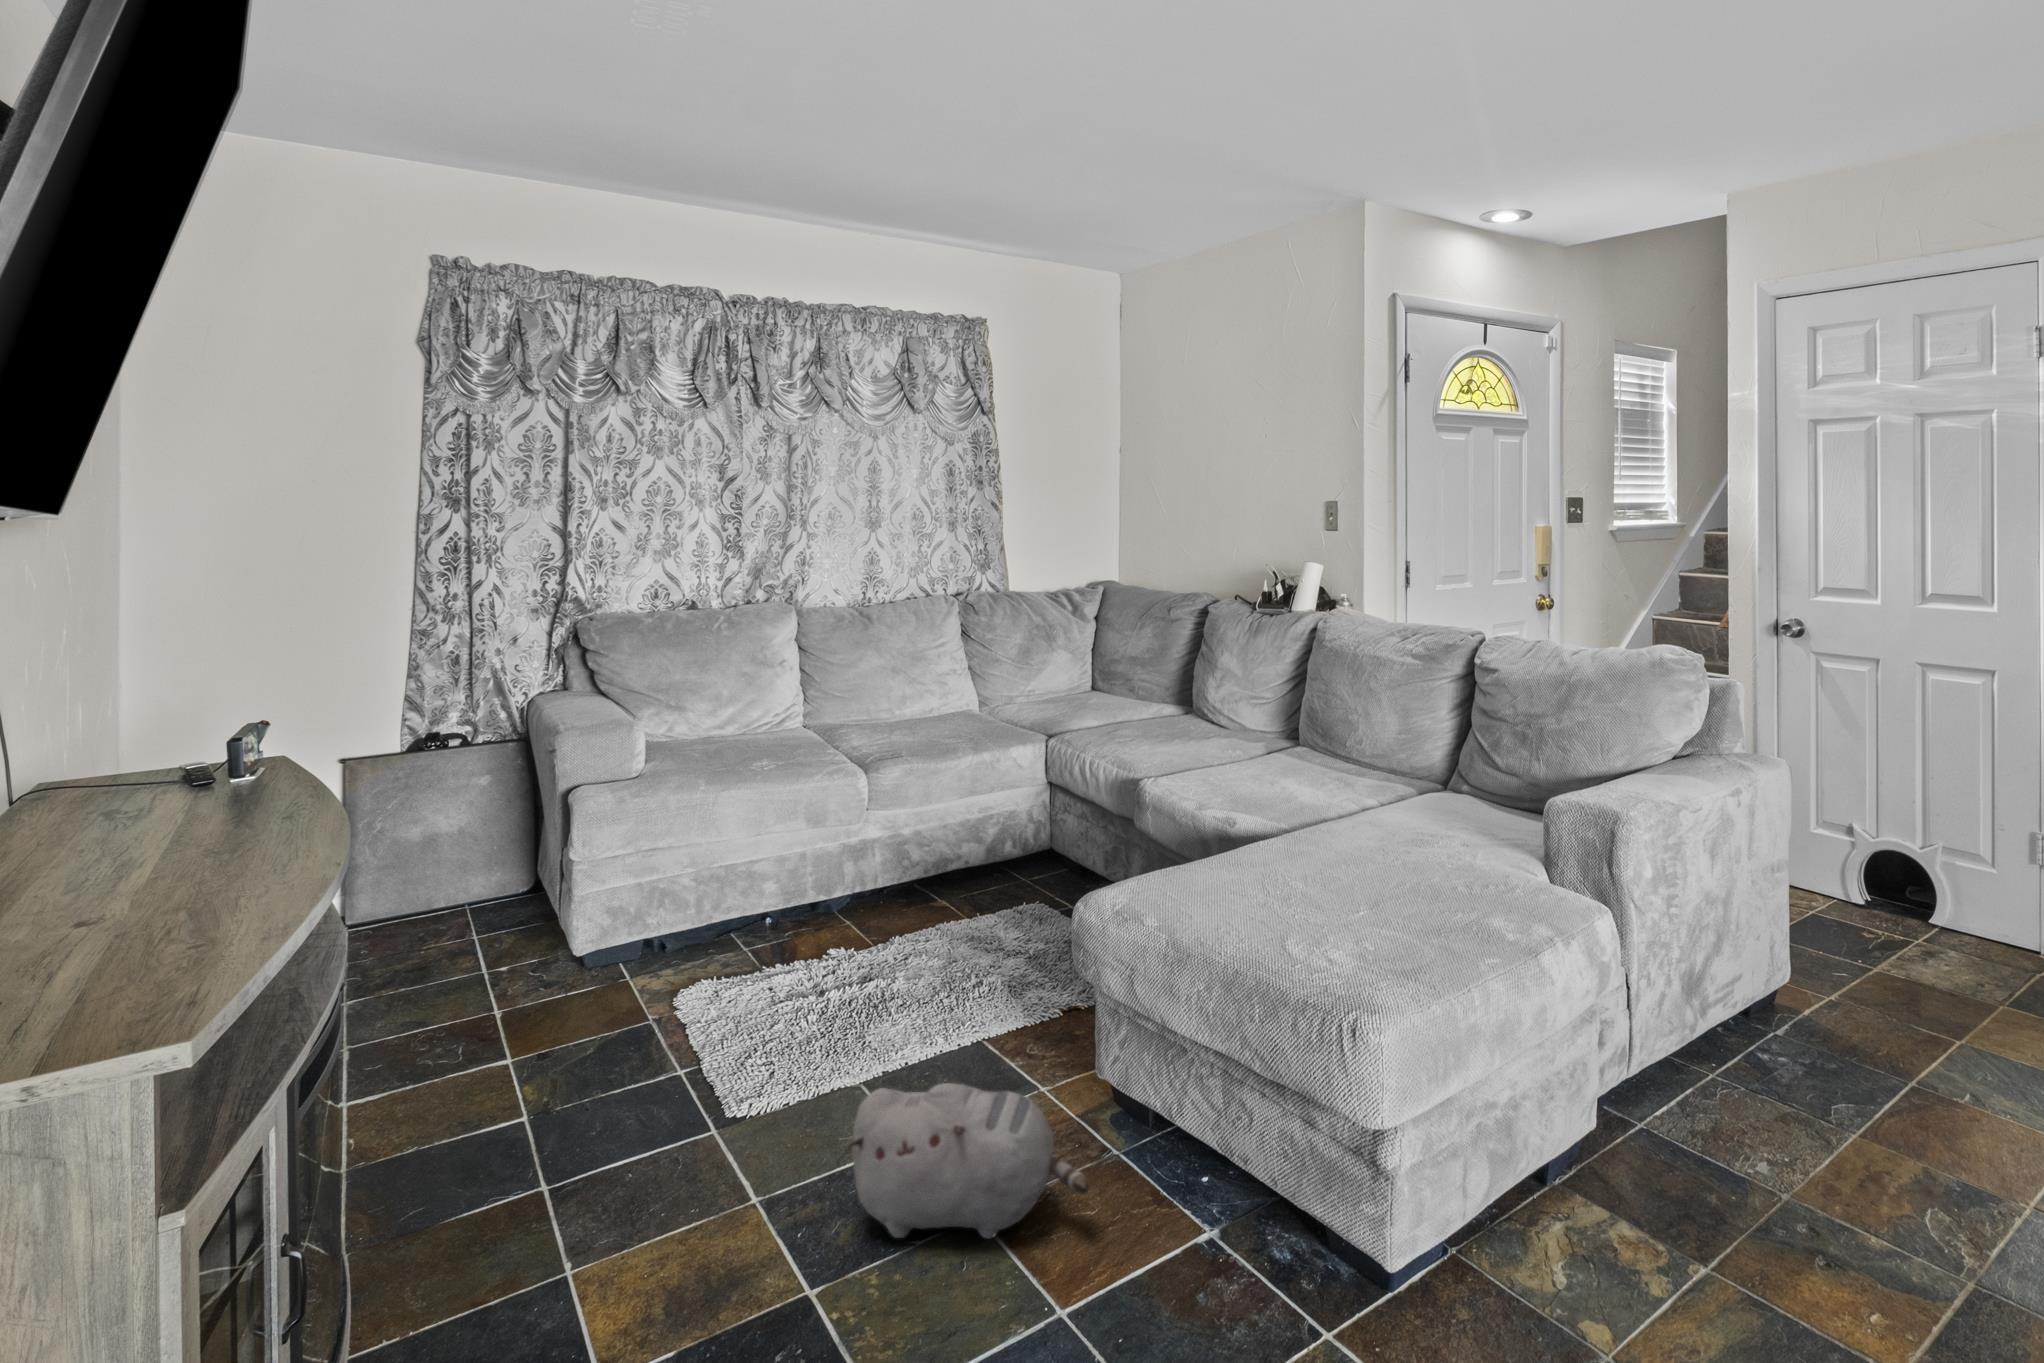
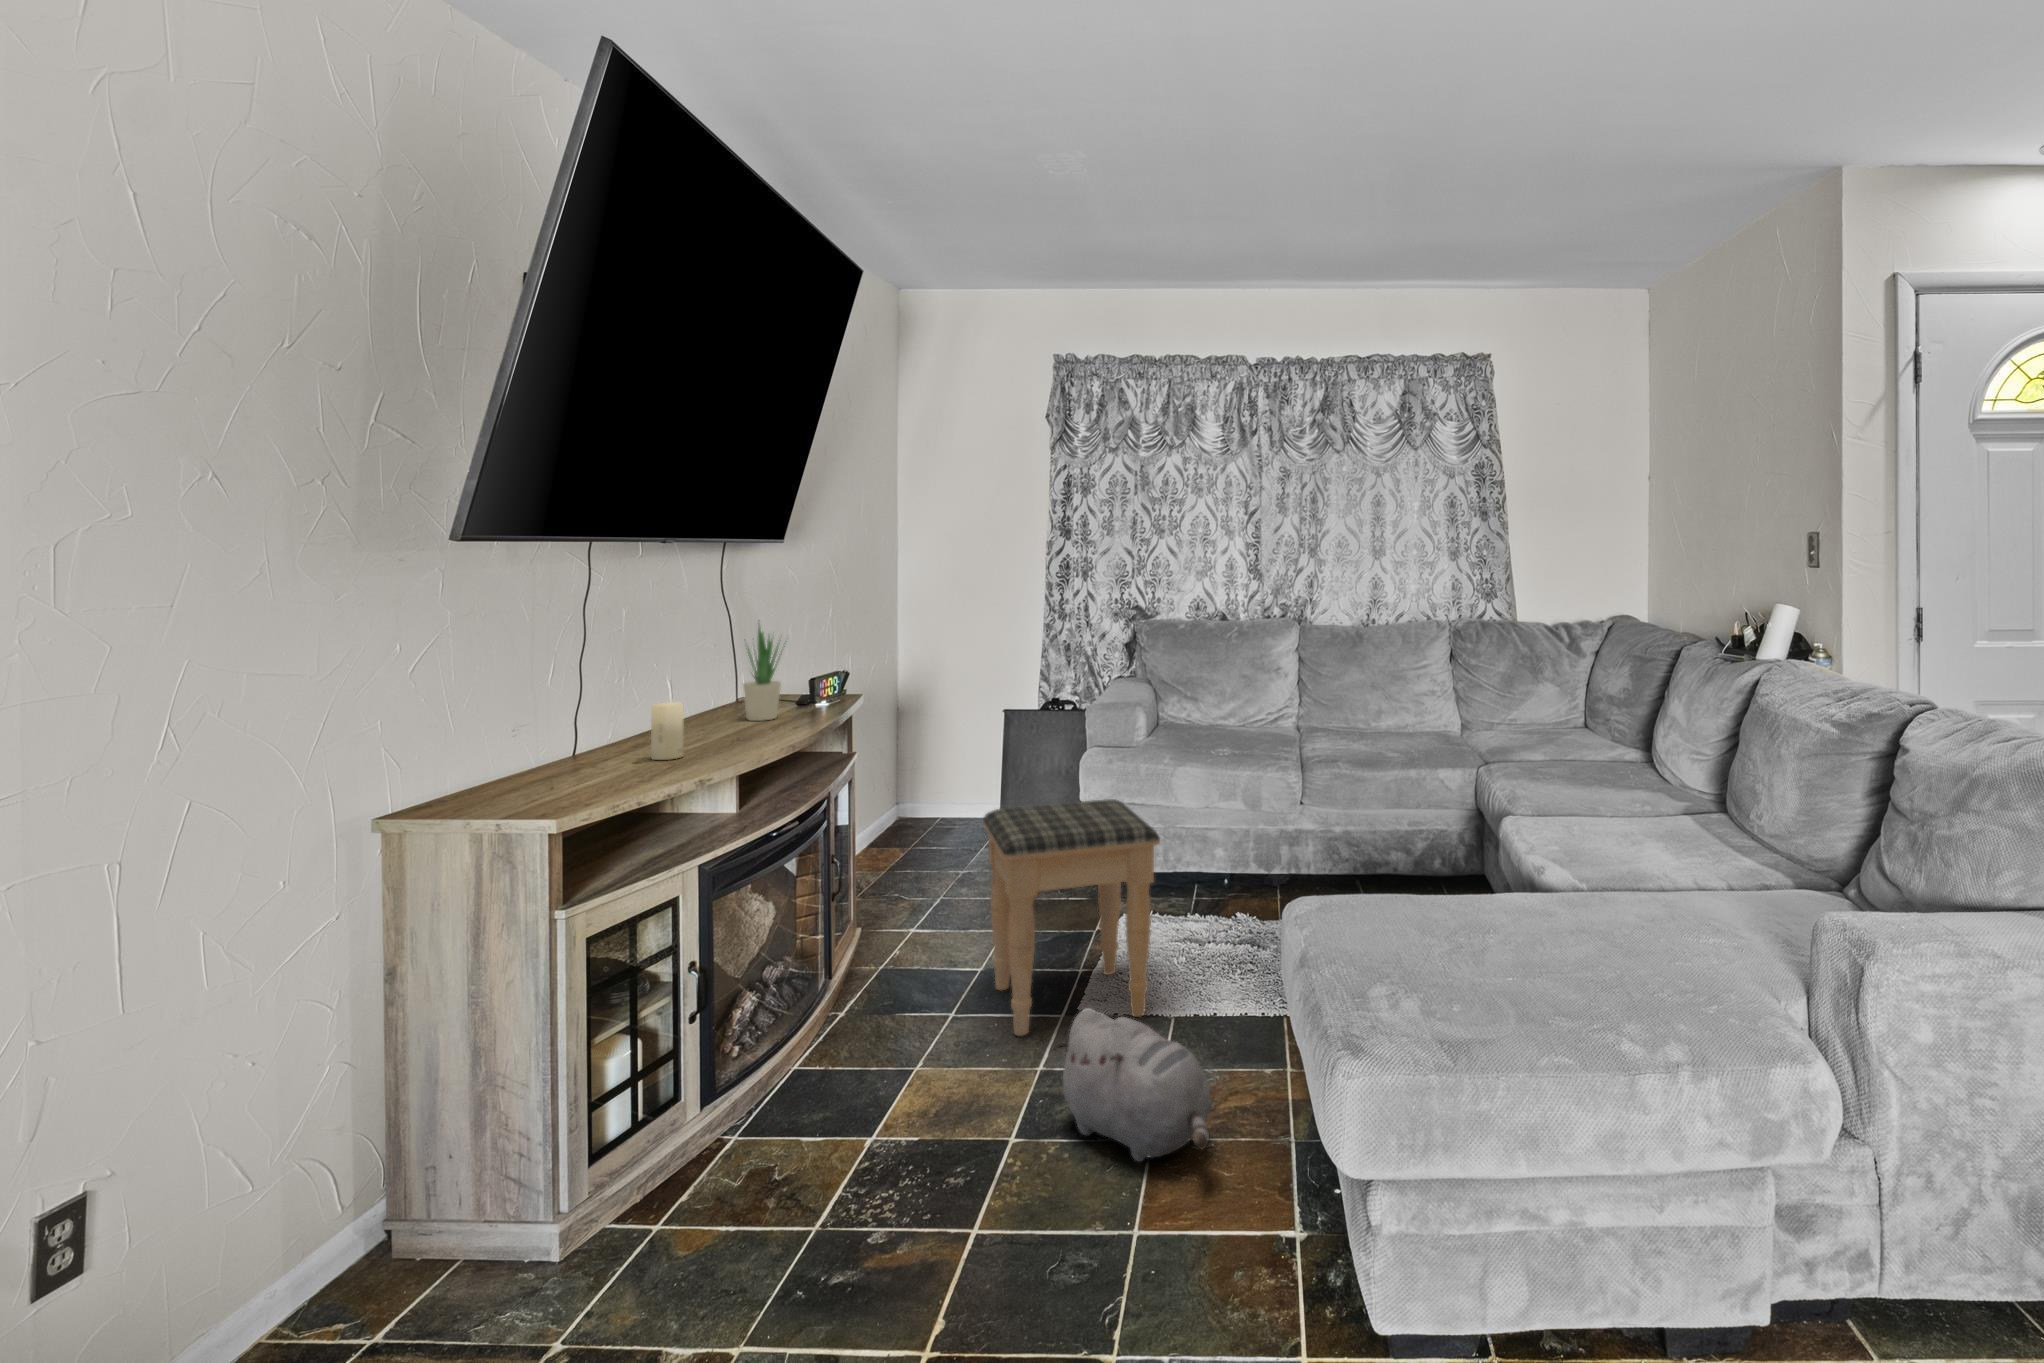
potted plant: none [98,654,192,824] -> present [743,625,785,721]
candle: none [80,810,153,917] -> present [651,702,684,760]
footstool: none [565,839,849,1163] -> present [983,799,1160,1036]

